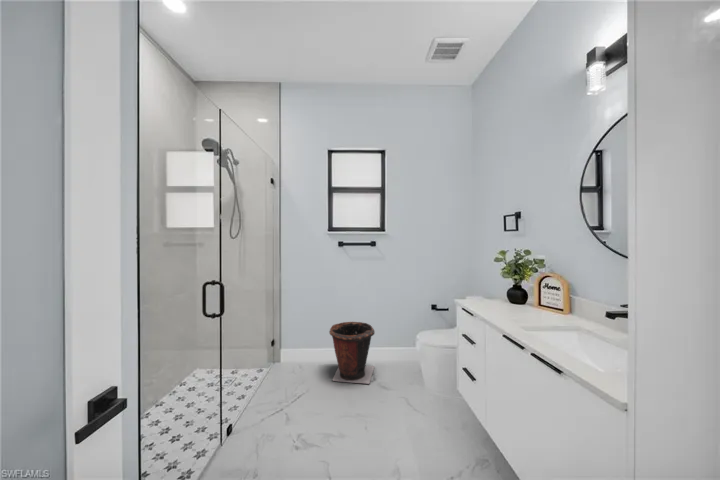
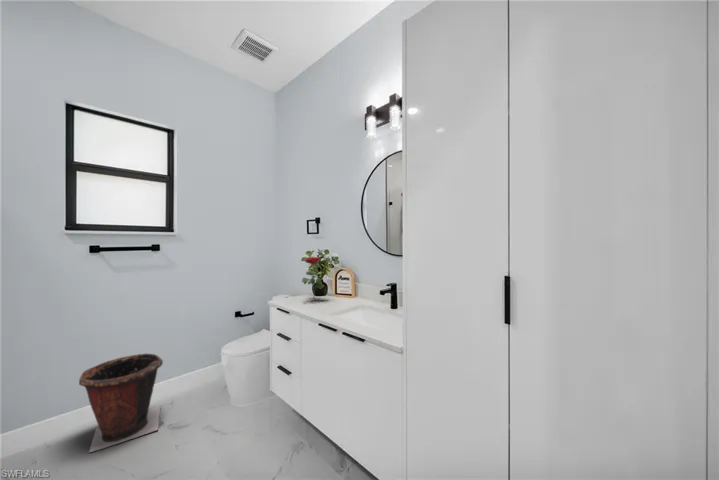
flower: none [489,256,525,306] -> present [302,257,328,295]

